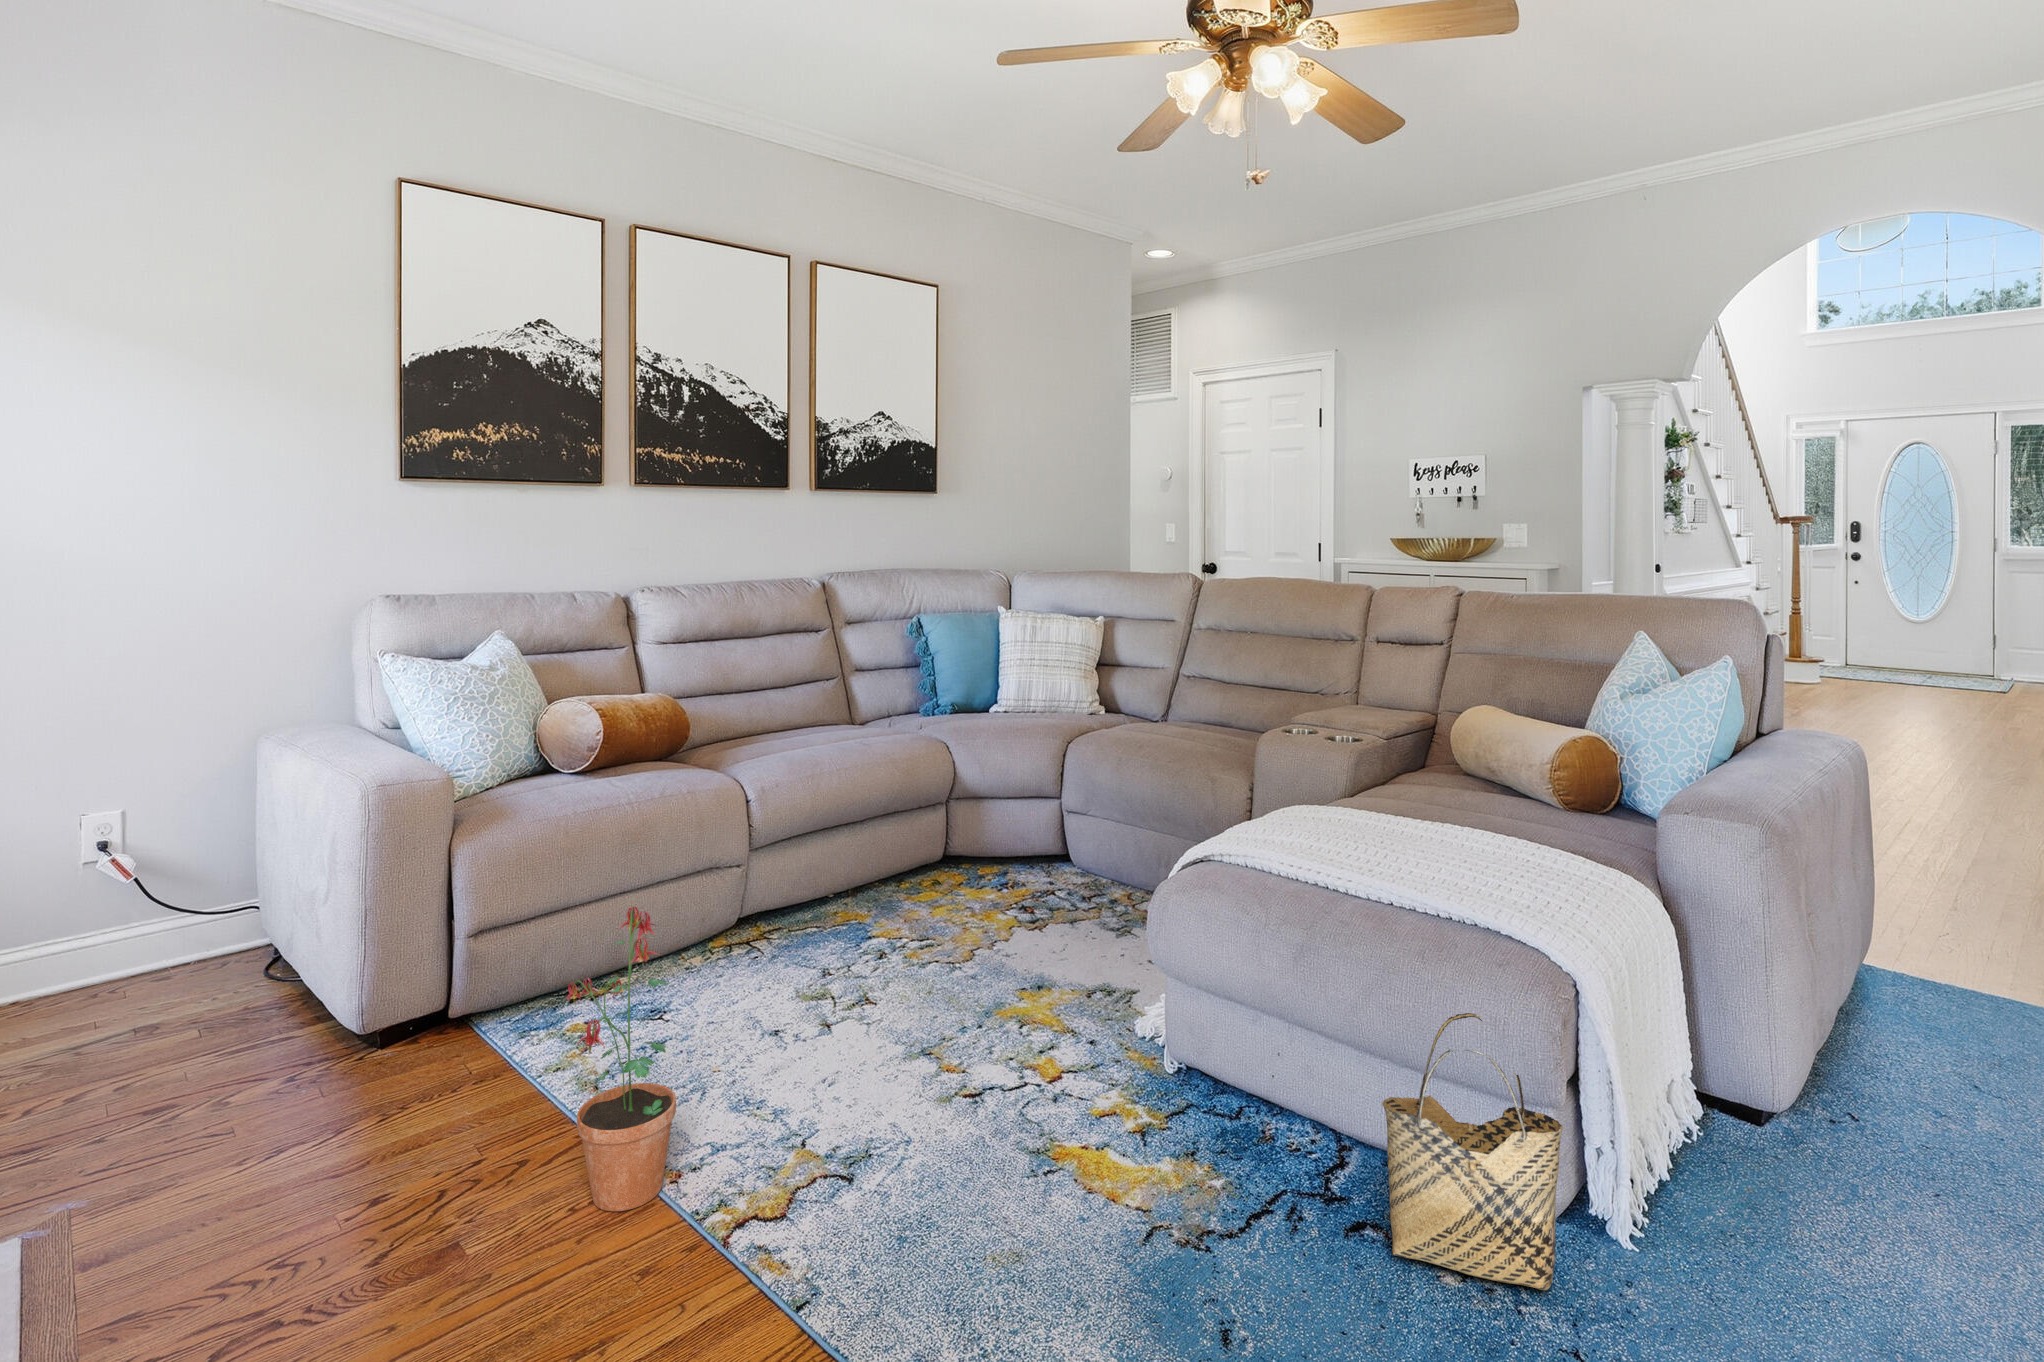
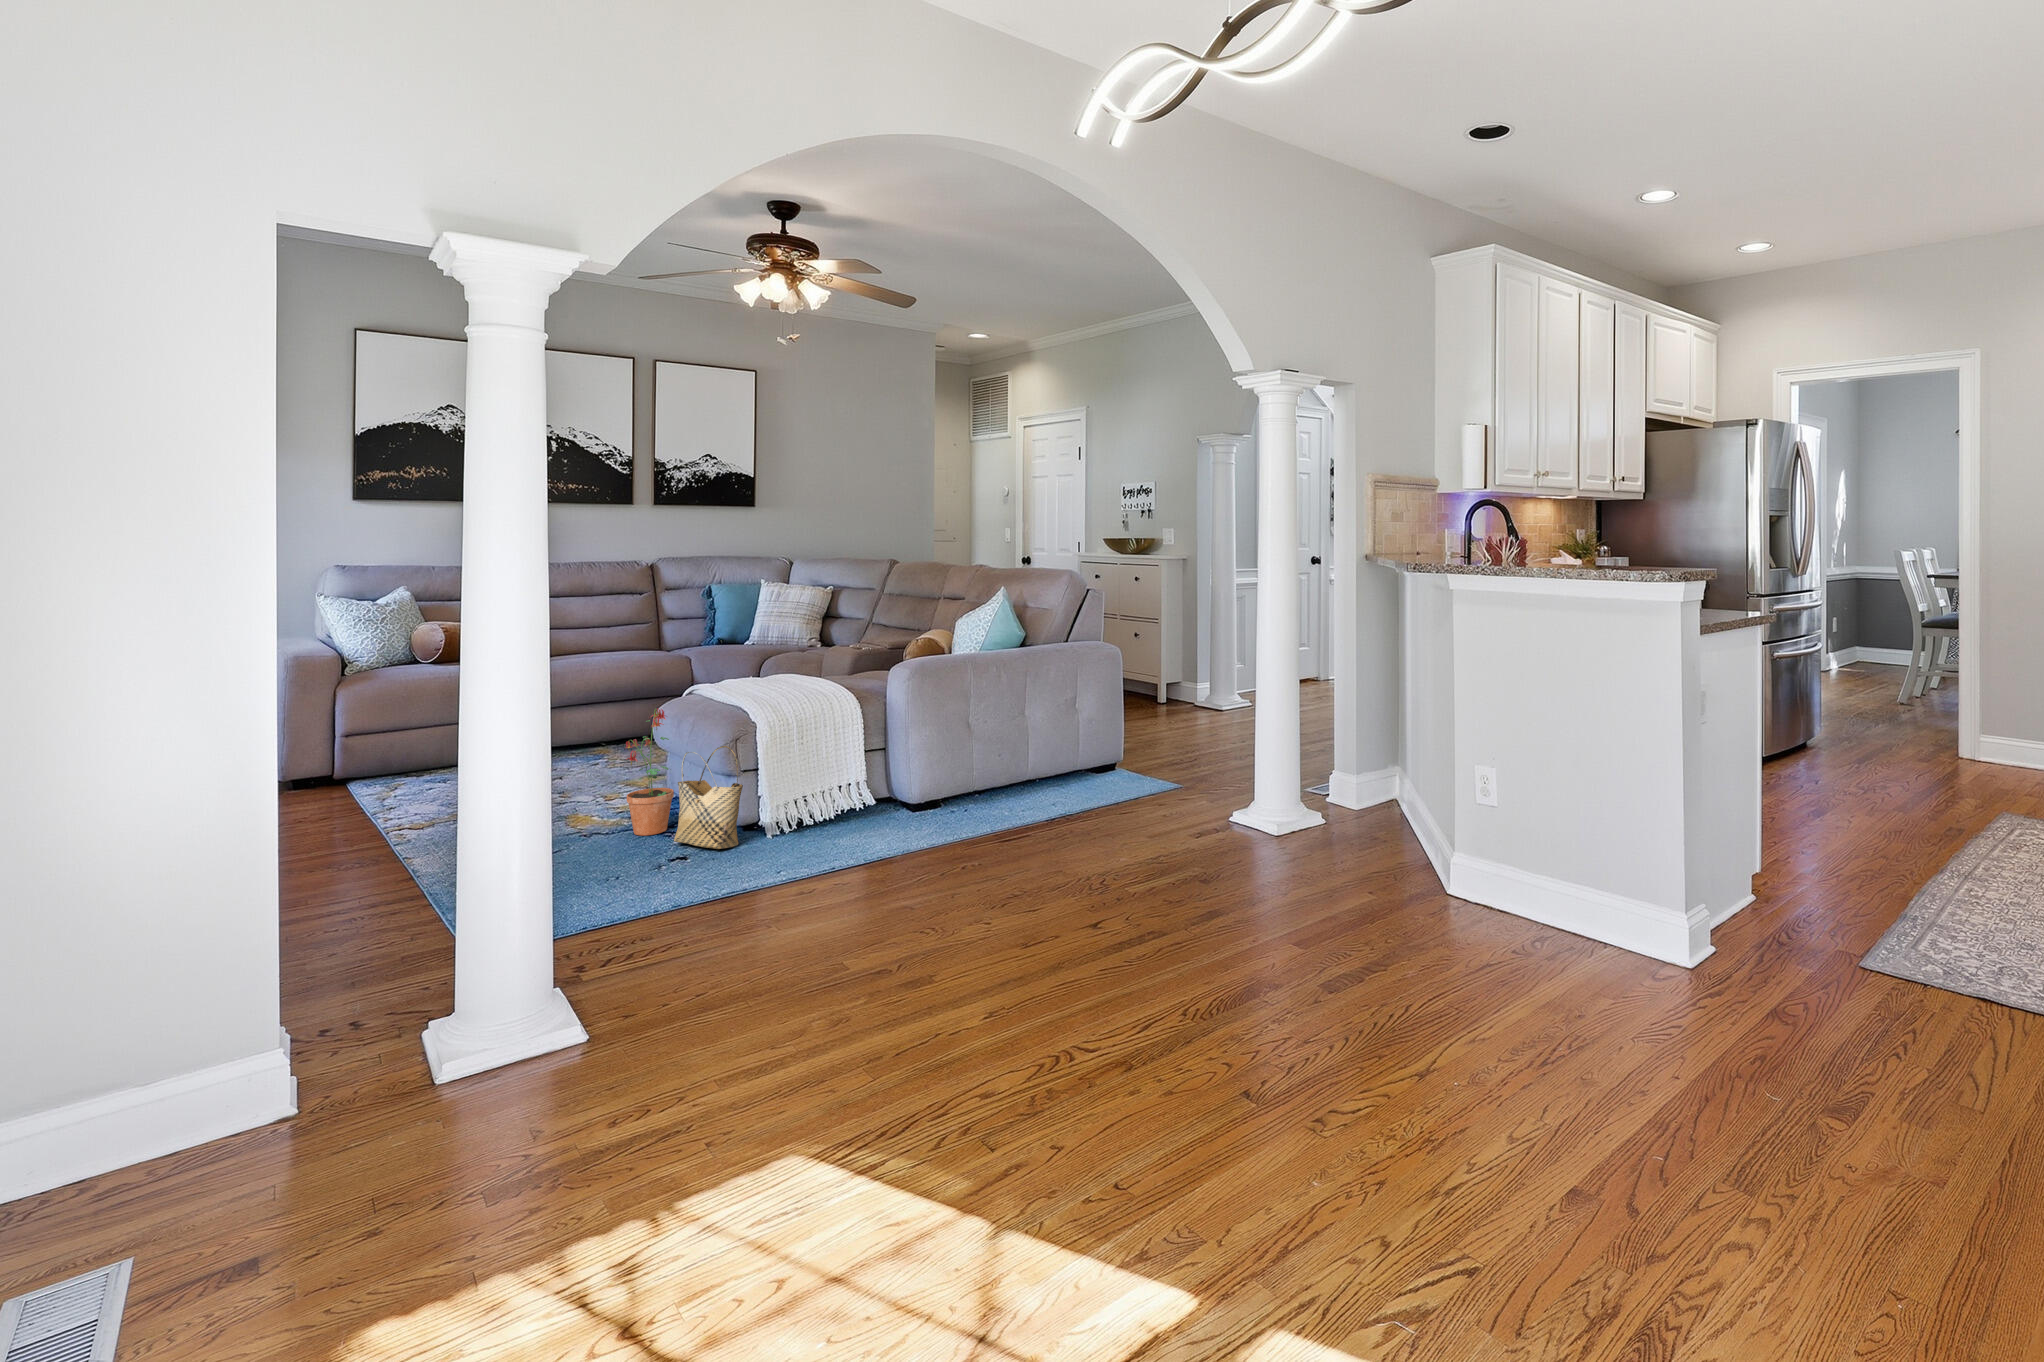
potted plant: present [566,907,676,1211] -> present [625,708,674,836]

